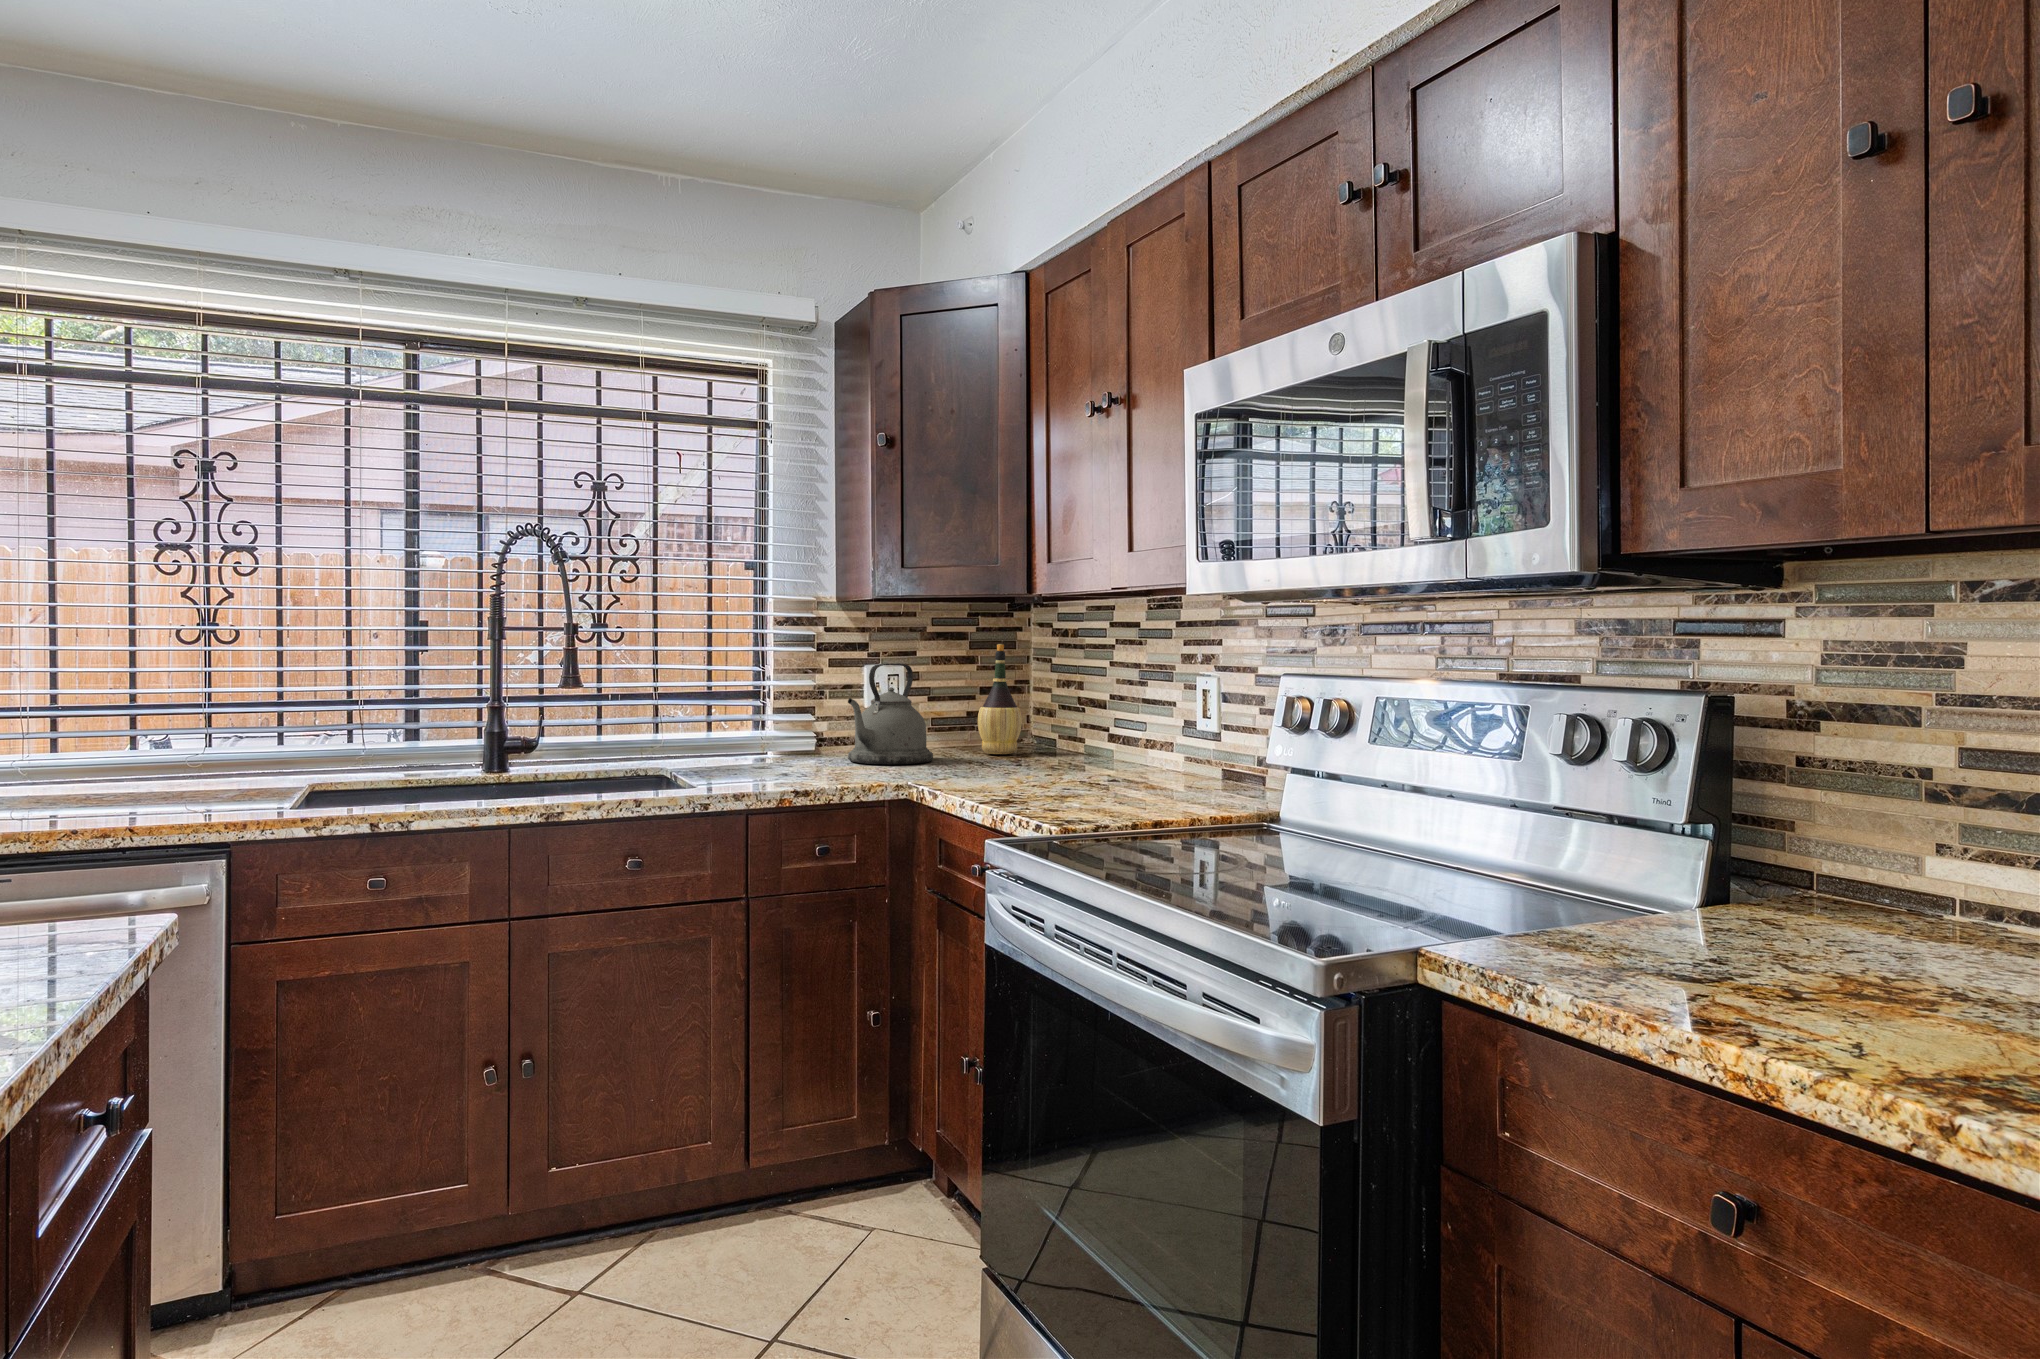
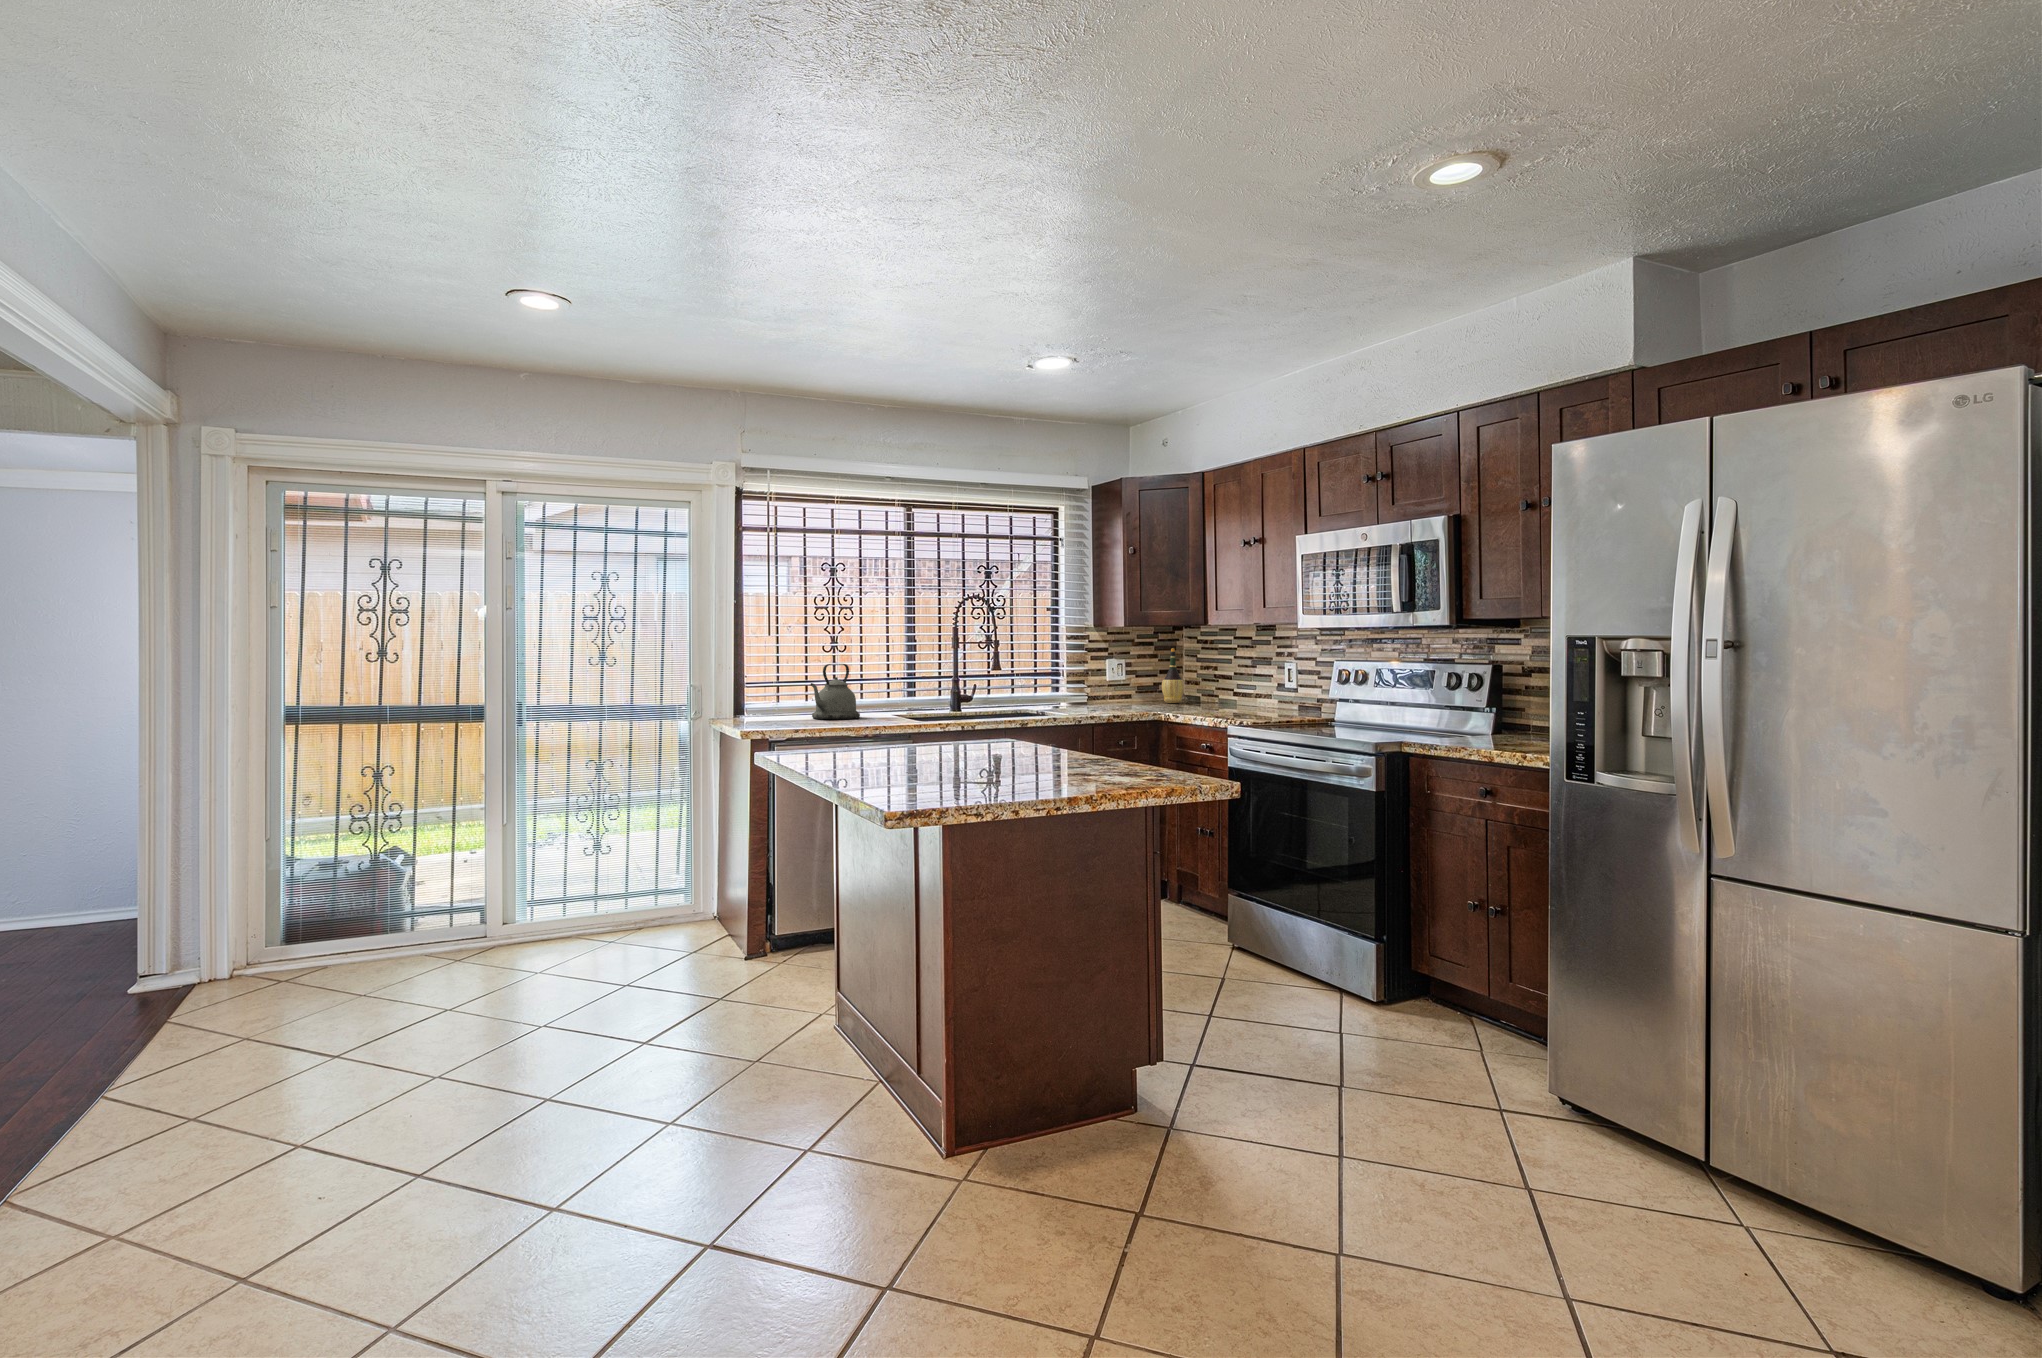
kettle: present [848,664,933,764] -> present [811,664,860,719]

